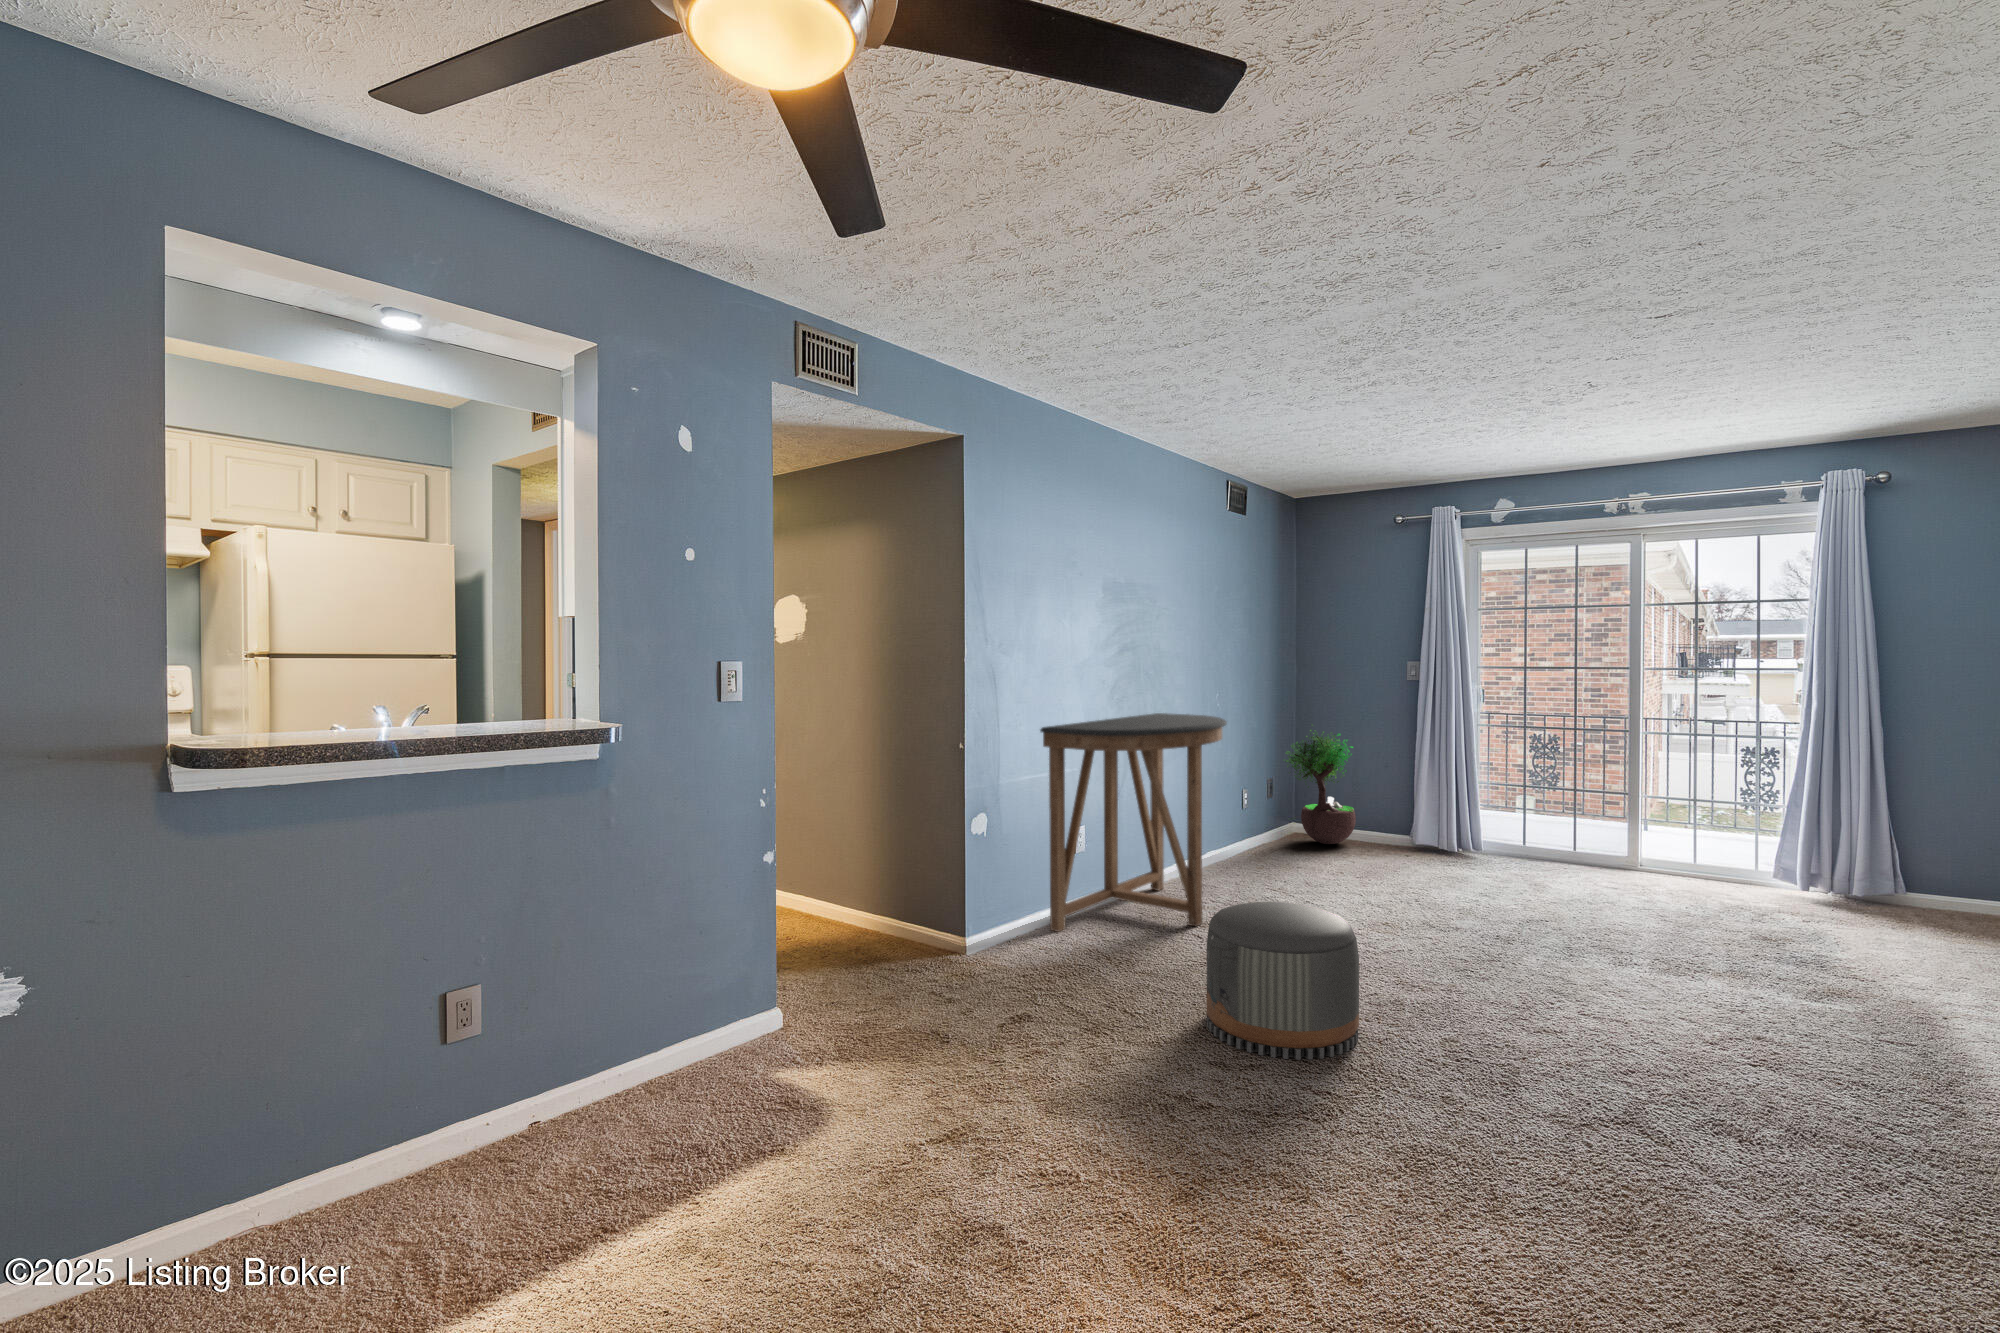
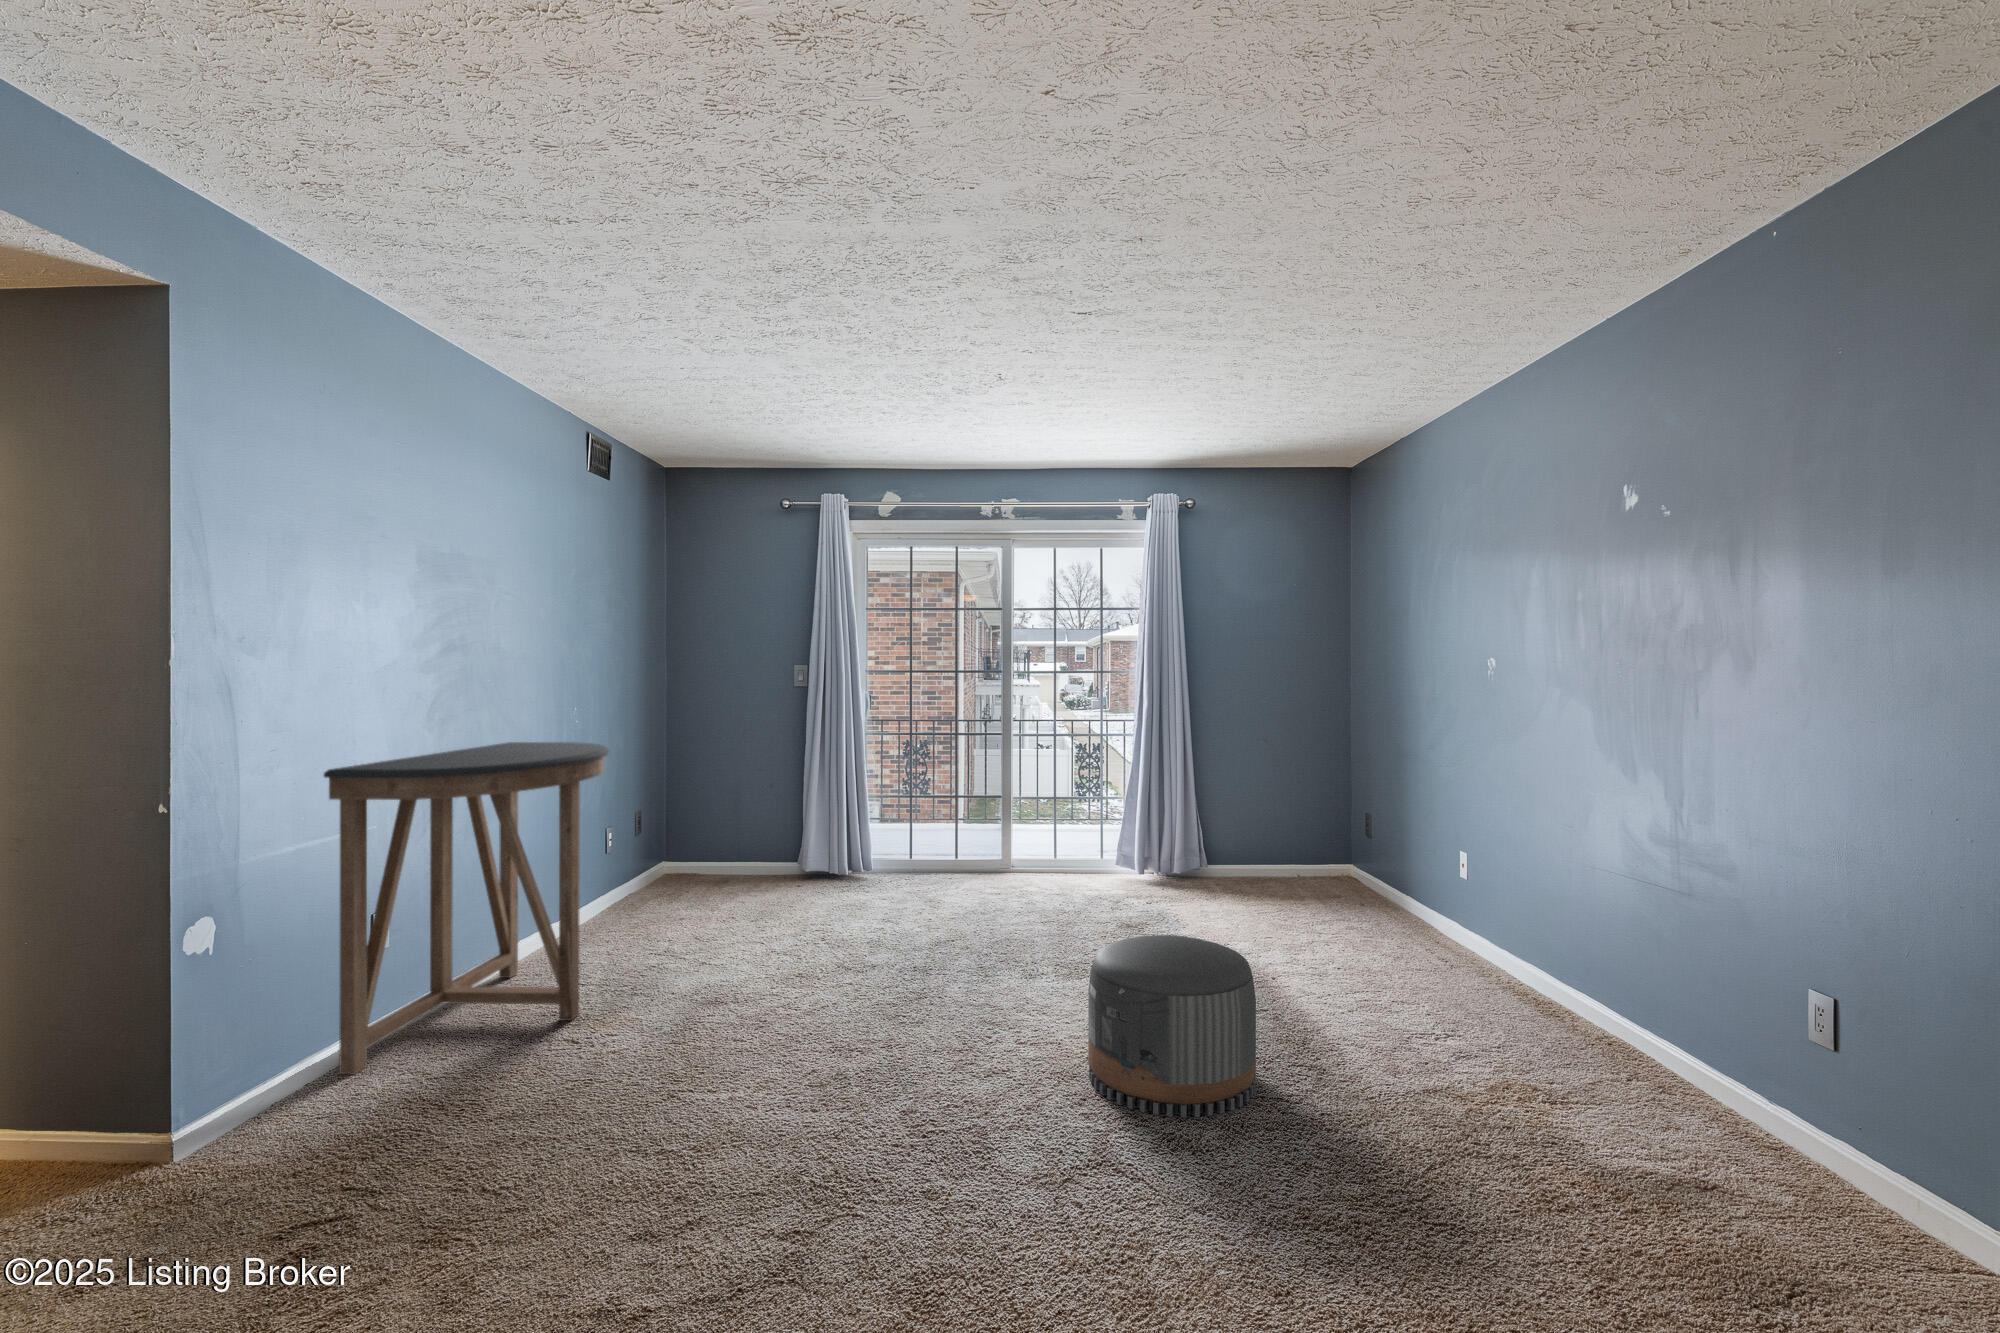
potted tree: present [1285,730,1356,844] -> none [664,748,746,883]
pouf: present [1207,902,1359,1060] -> present [1088,935,1256,1117]

